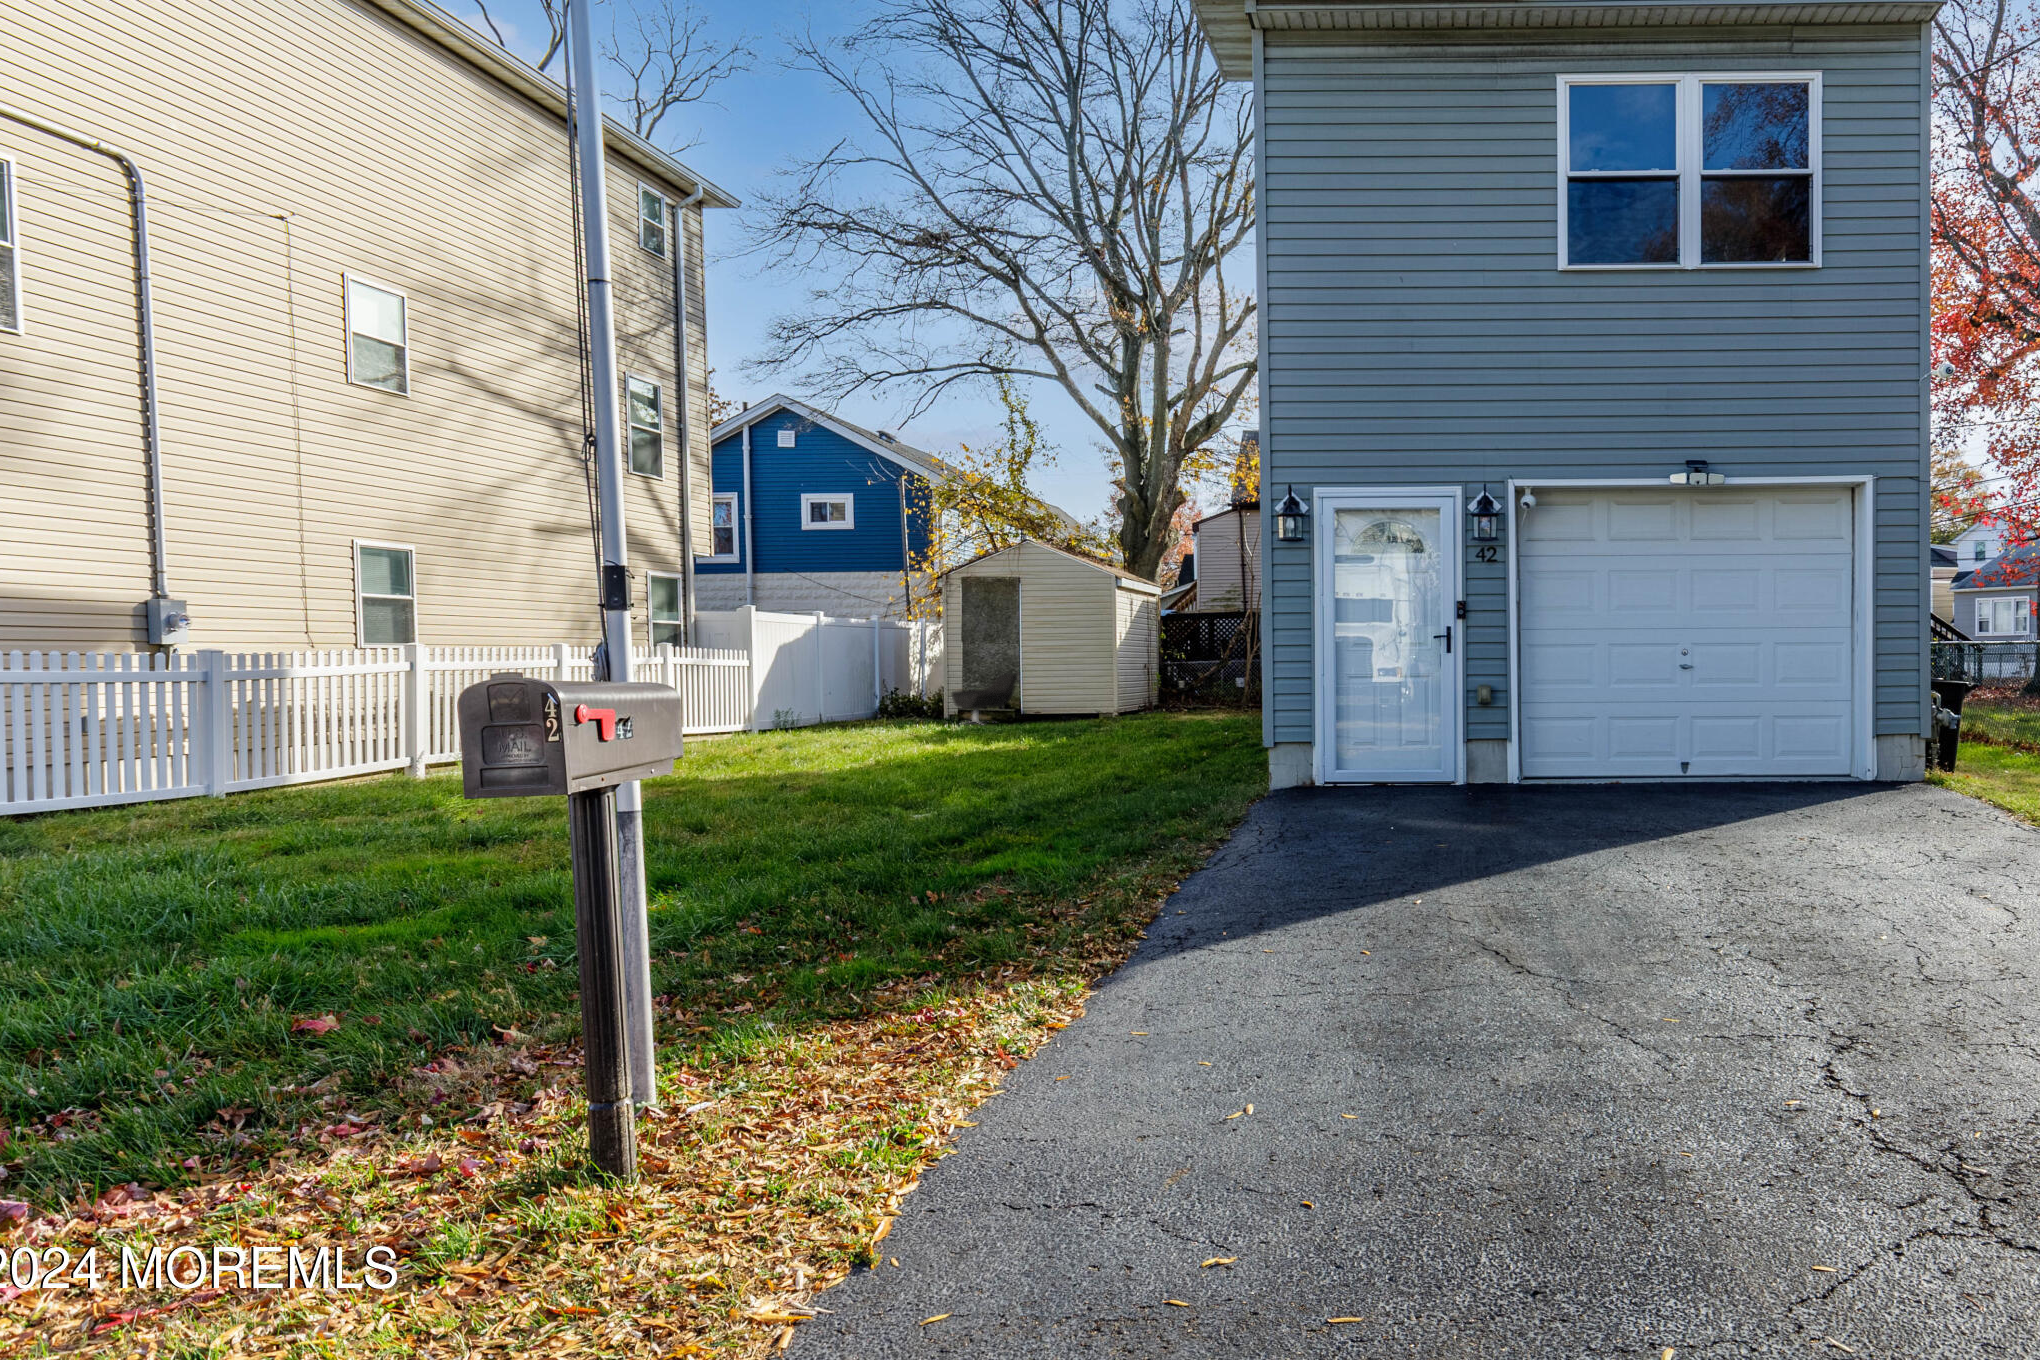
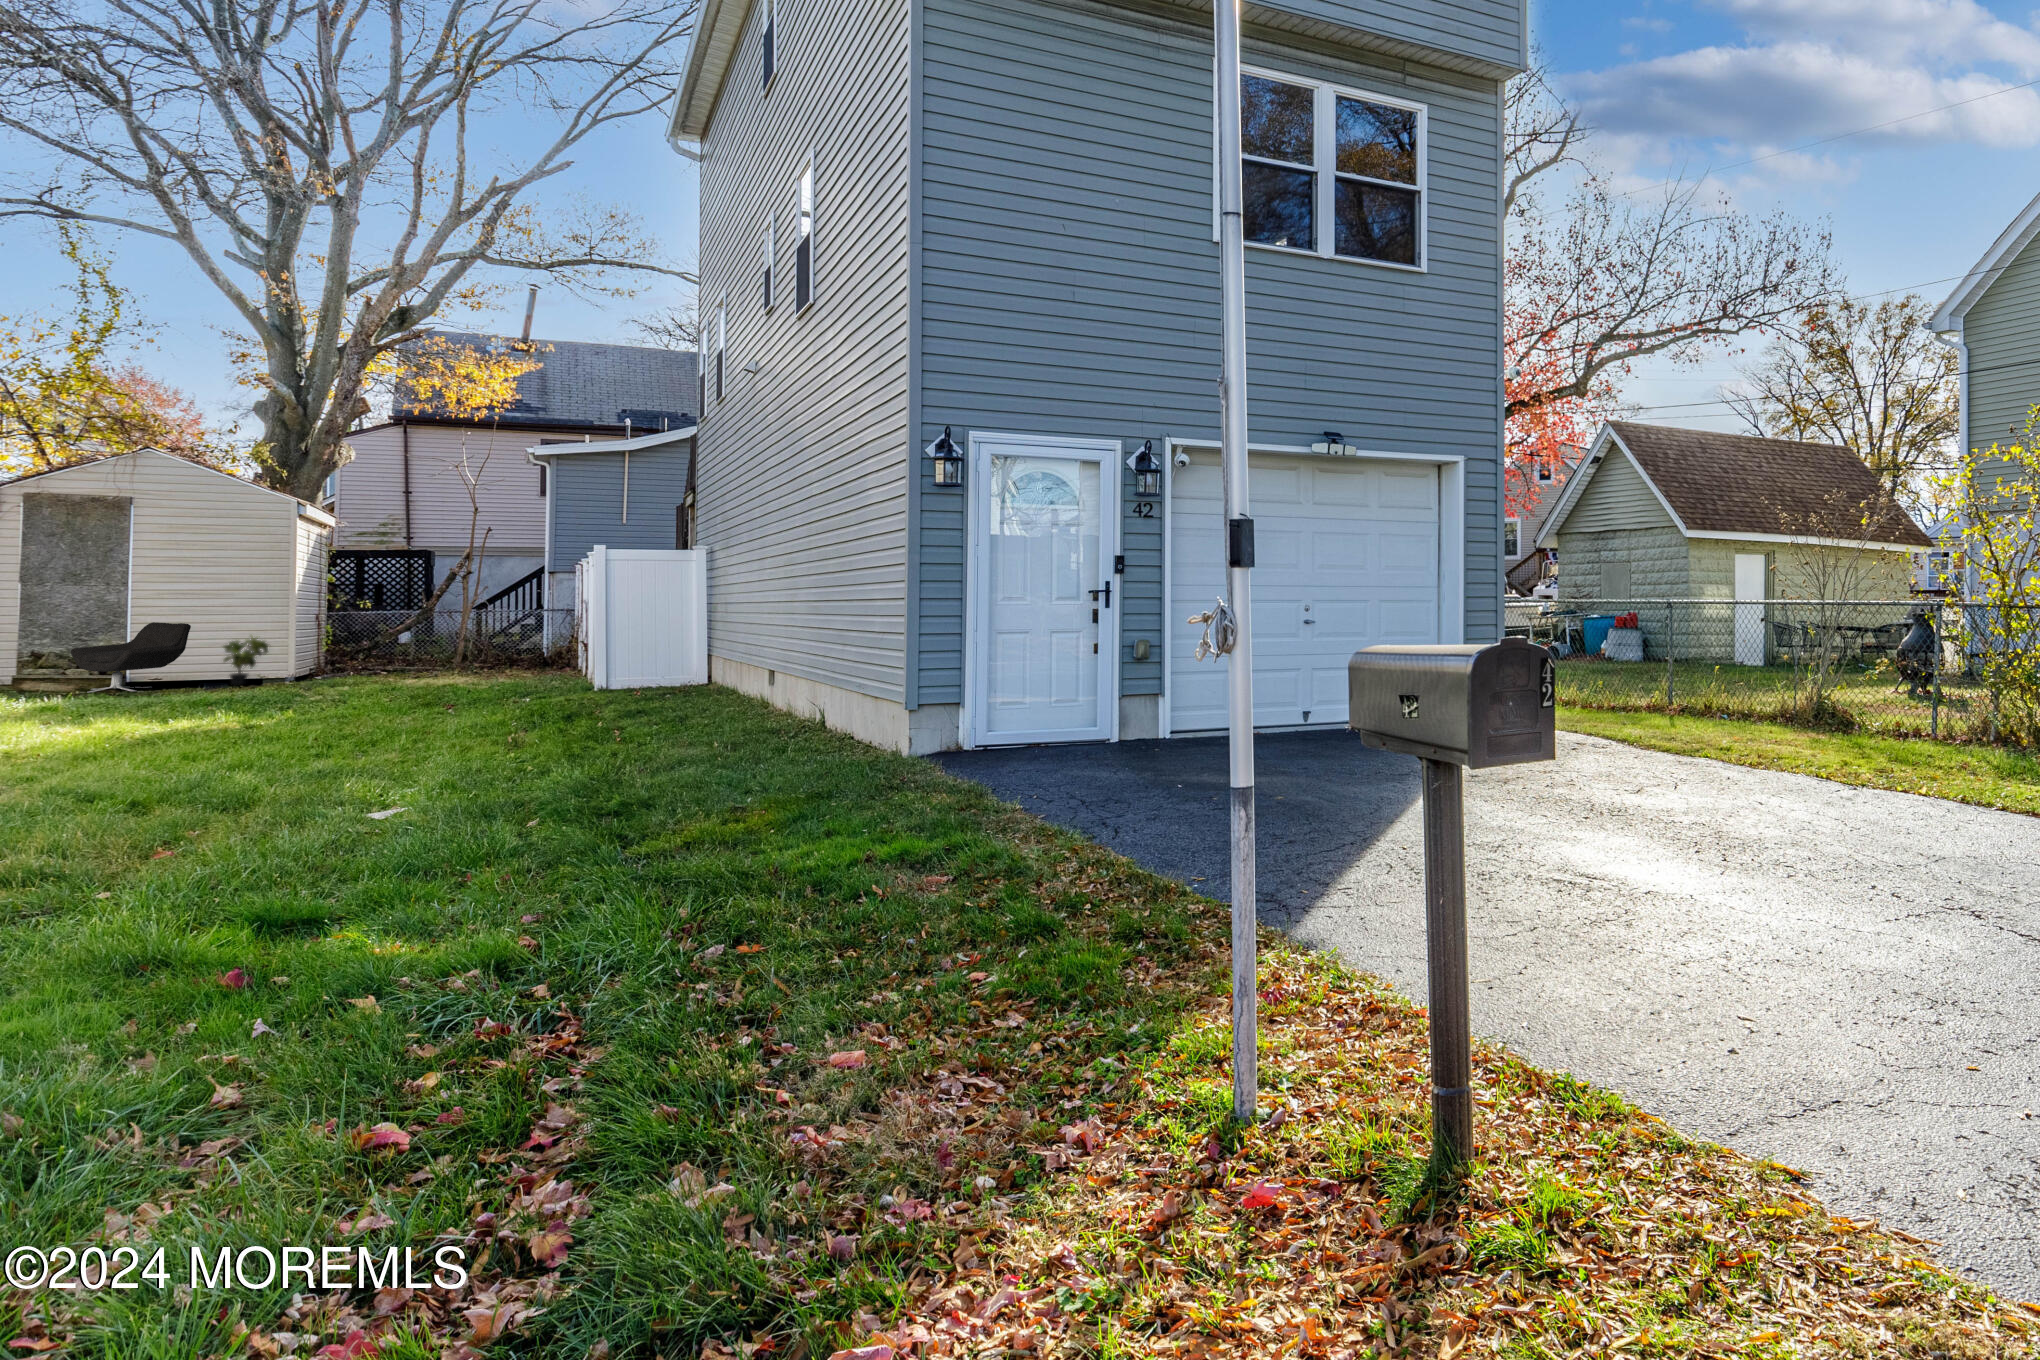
potted plant: none [1039,683,1070,722] -> present [224,637,268,685]

